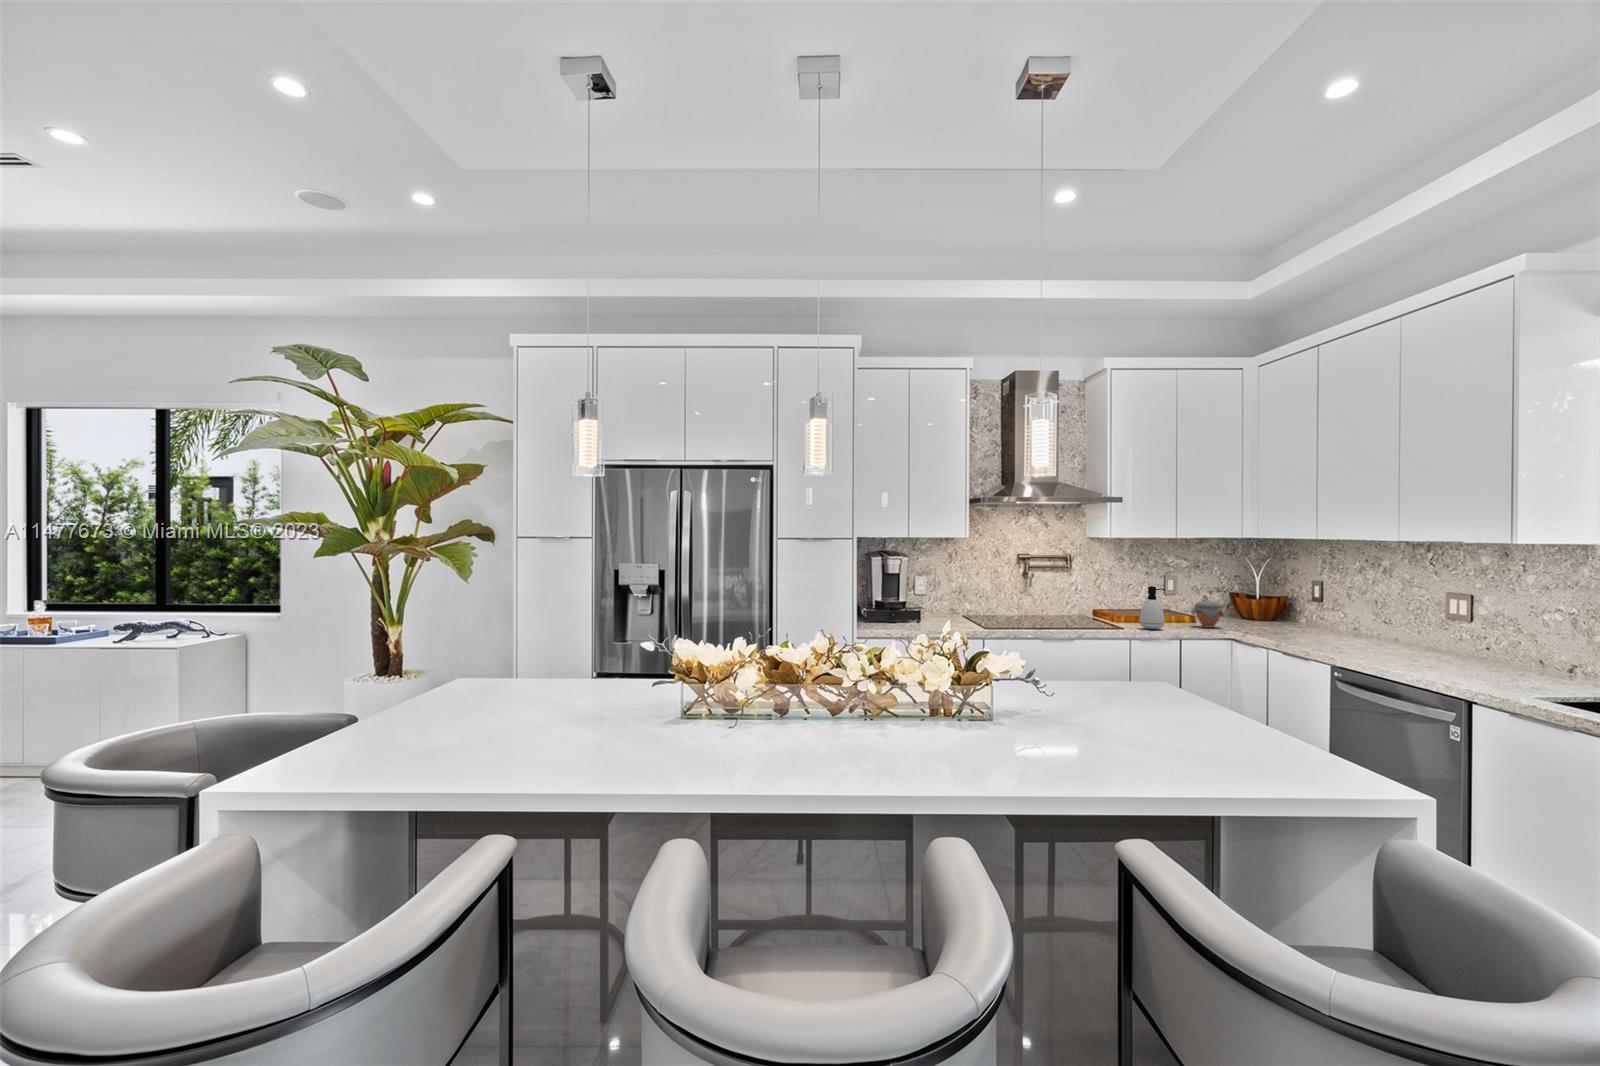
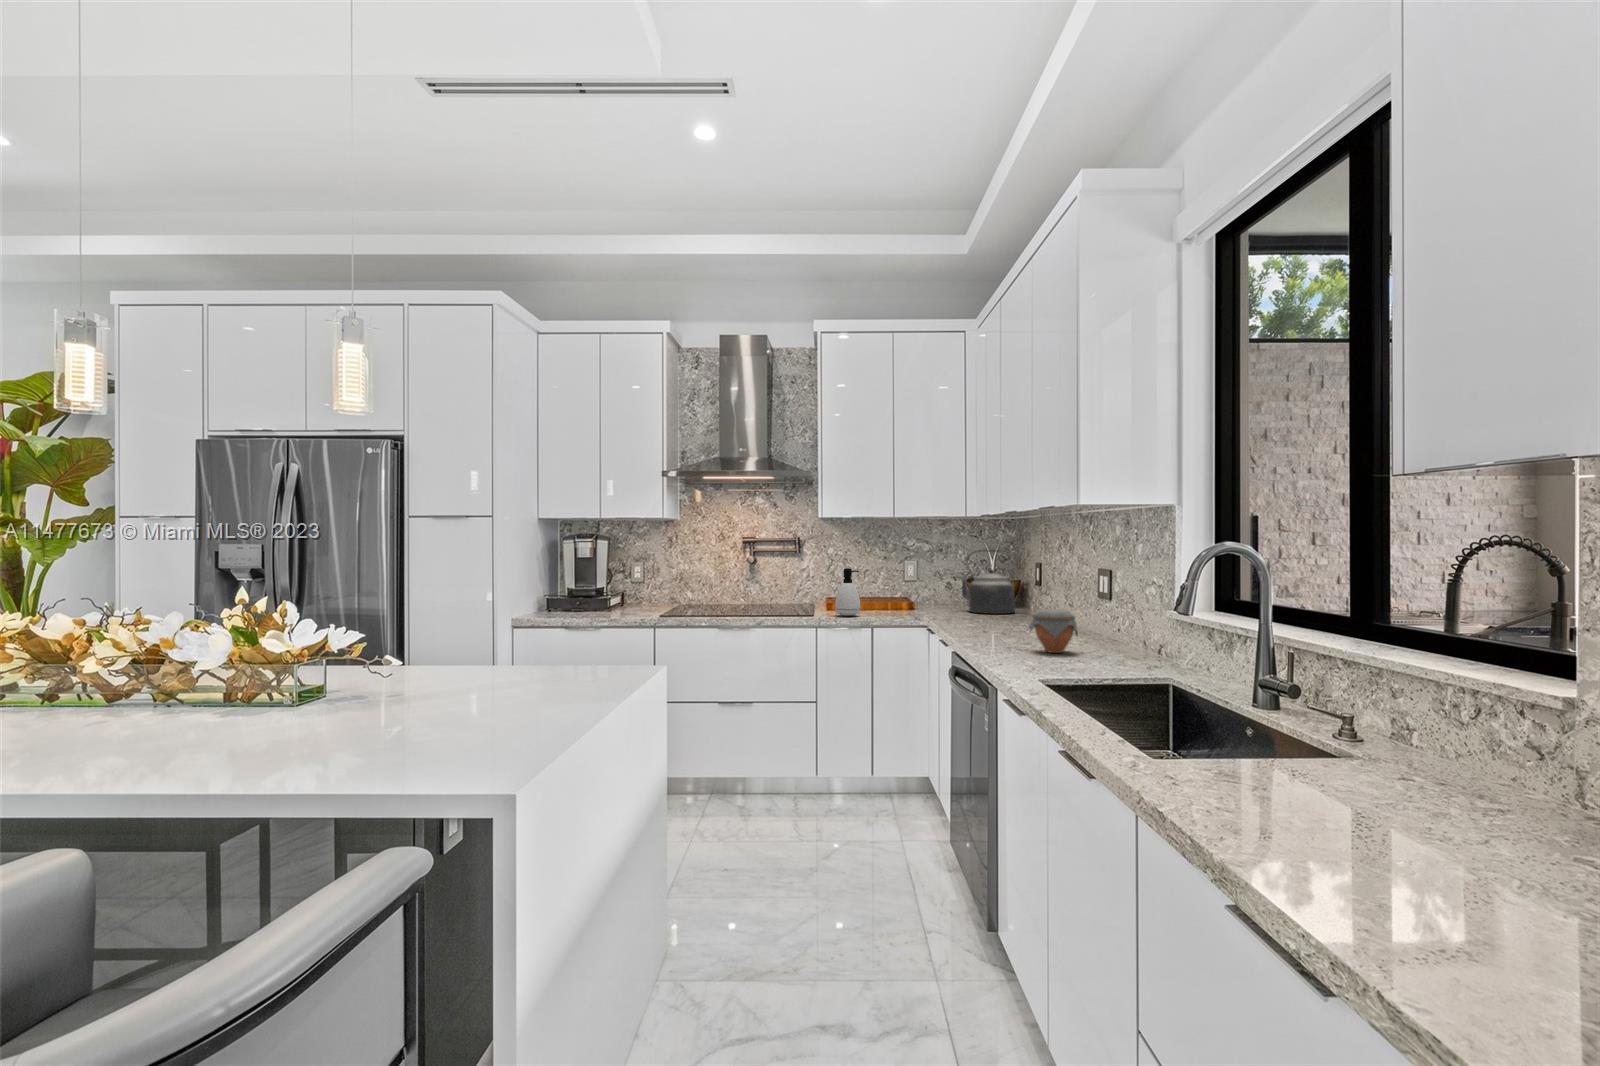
kettle: none [1237,570,1300,628] -> present [958,550,1017,614]
jar: present [1191,601,1224,628] -> present [1028,609,1078,653]

